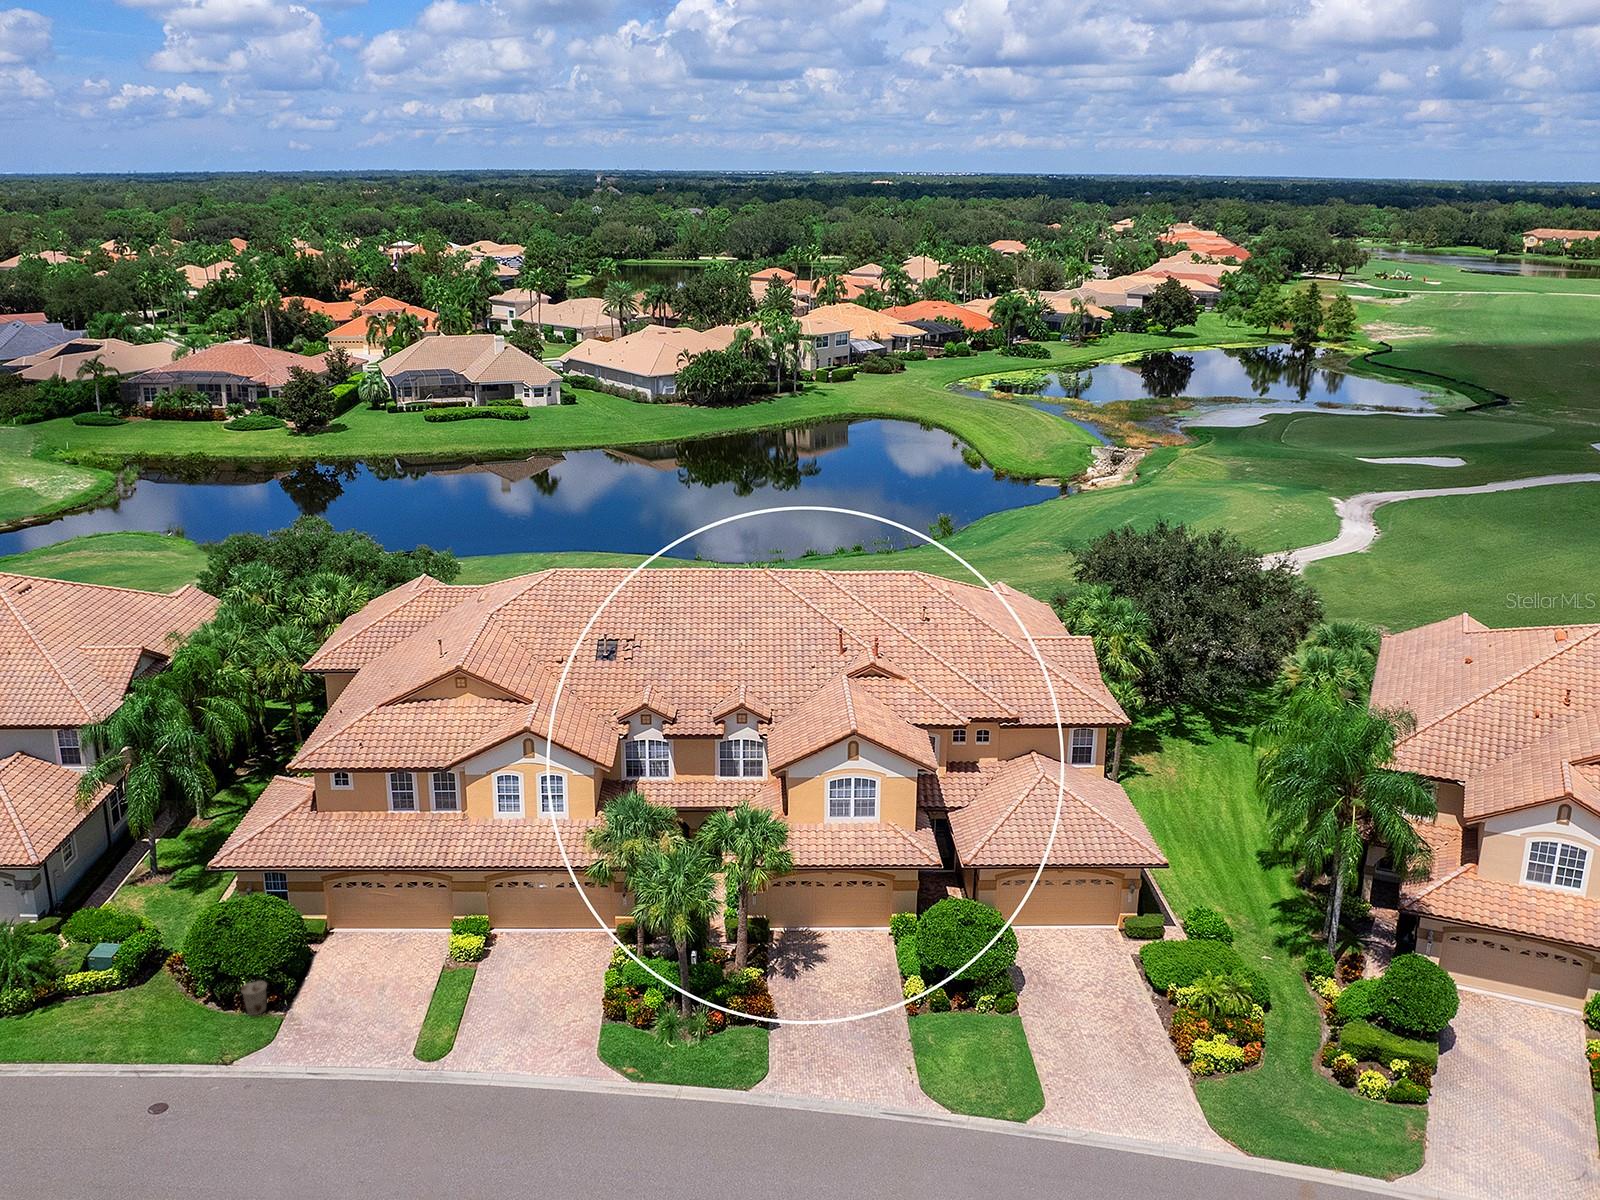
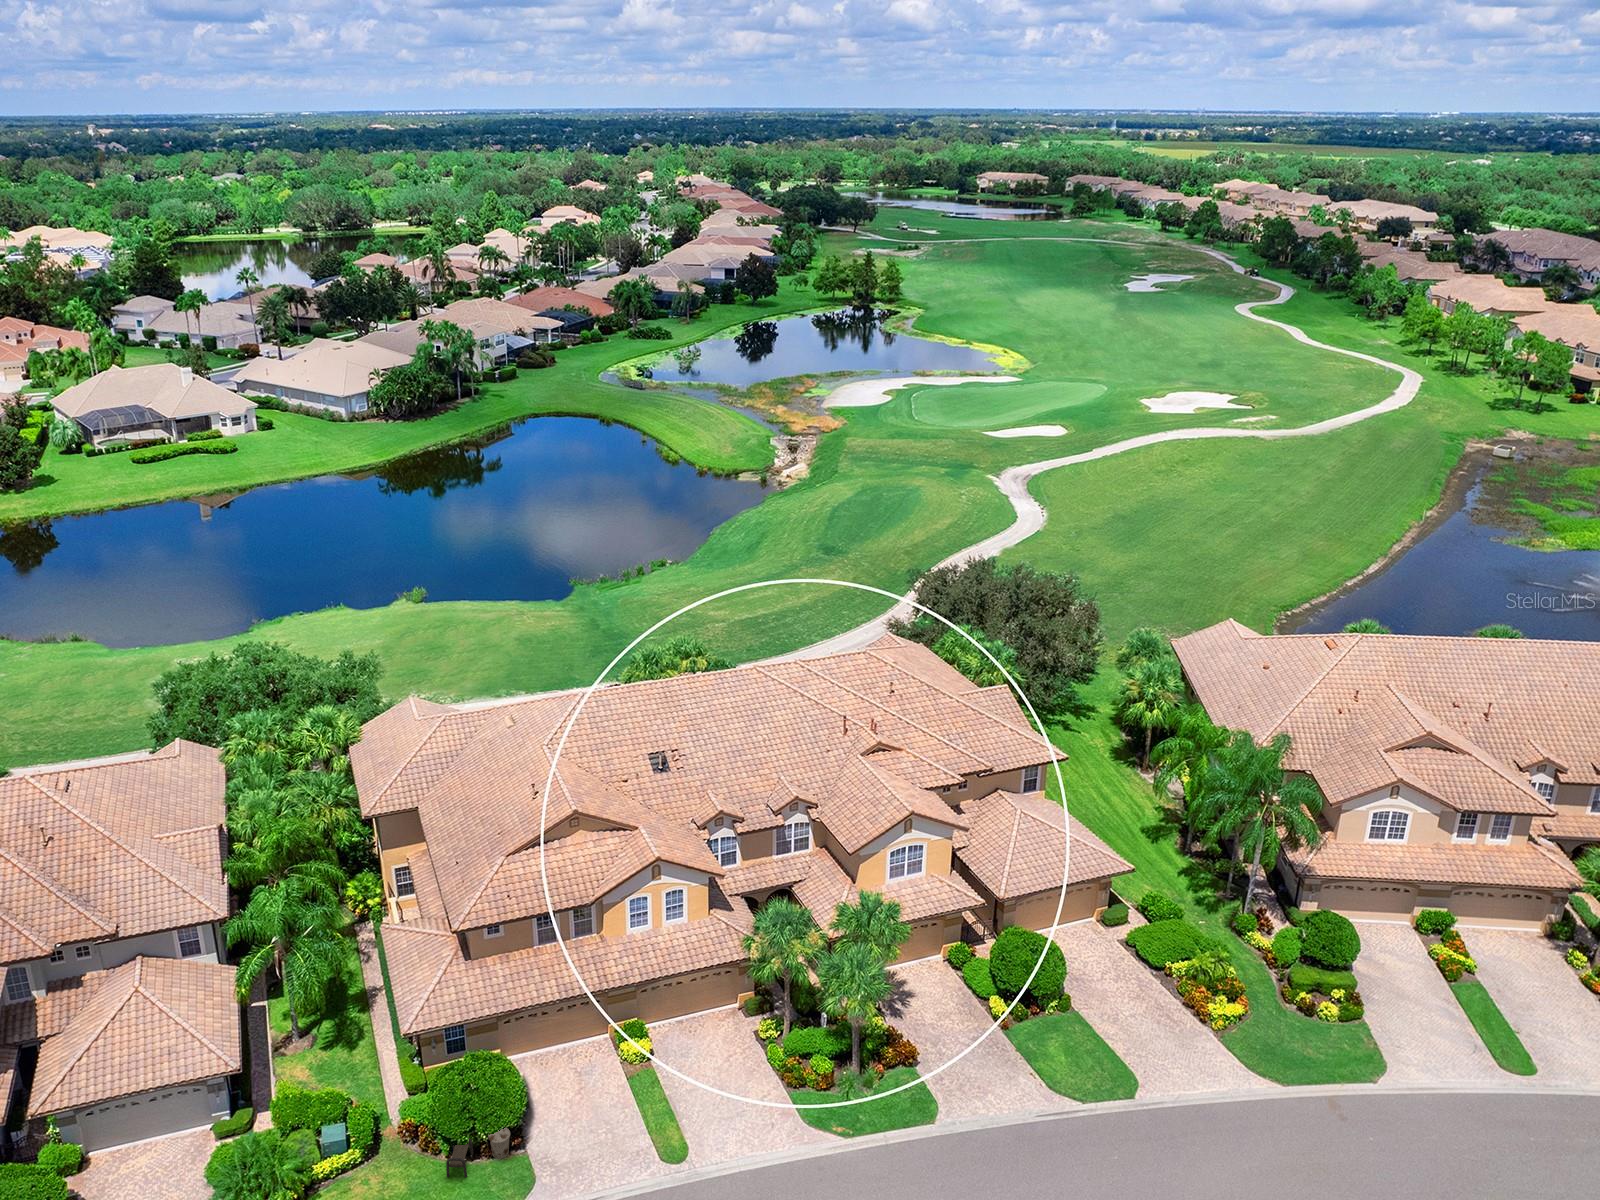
bench: none [186,979,231,1024] -> present [446,1138,473,1177]

